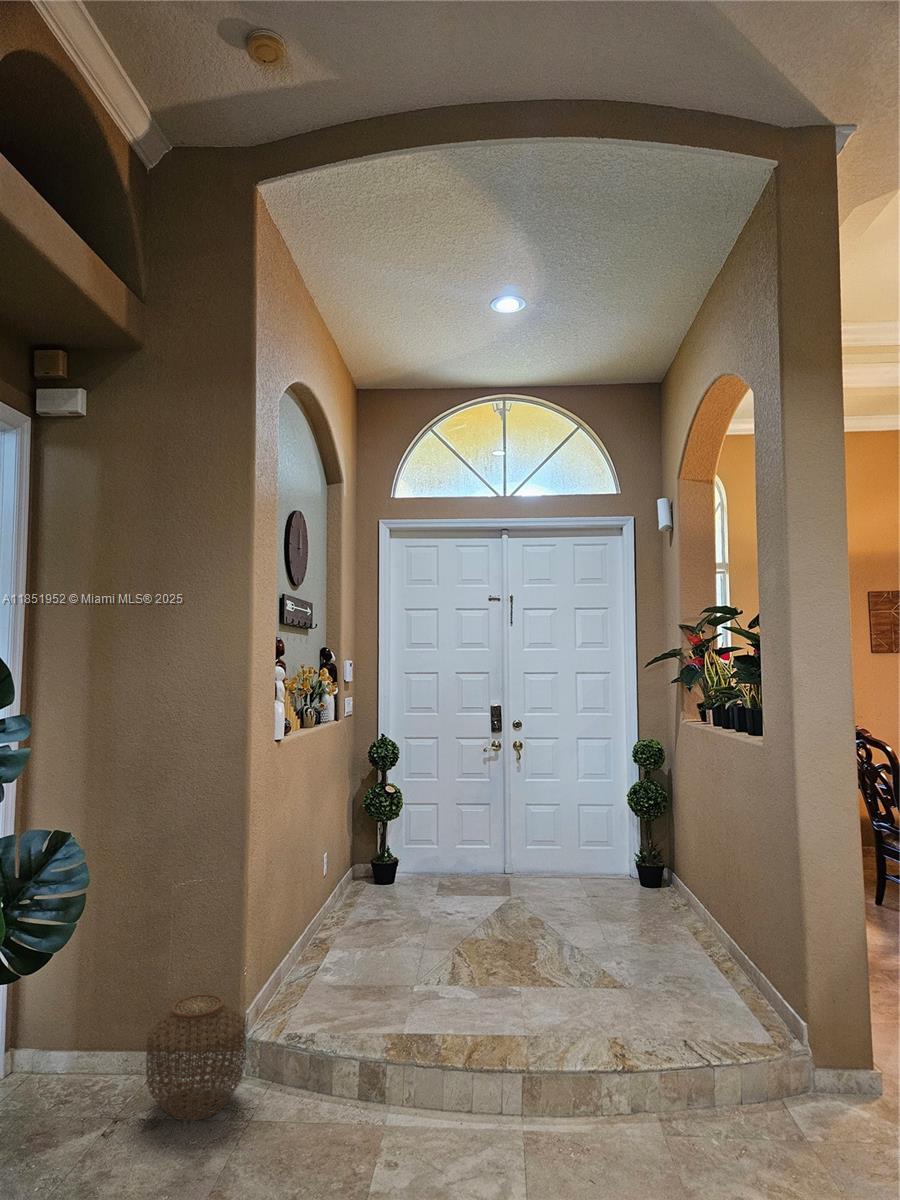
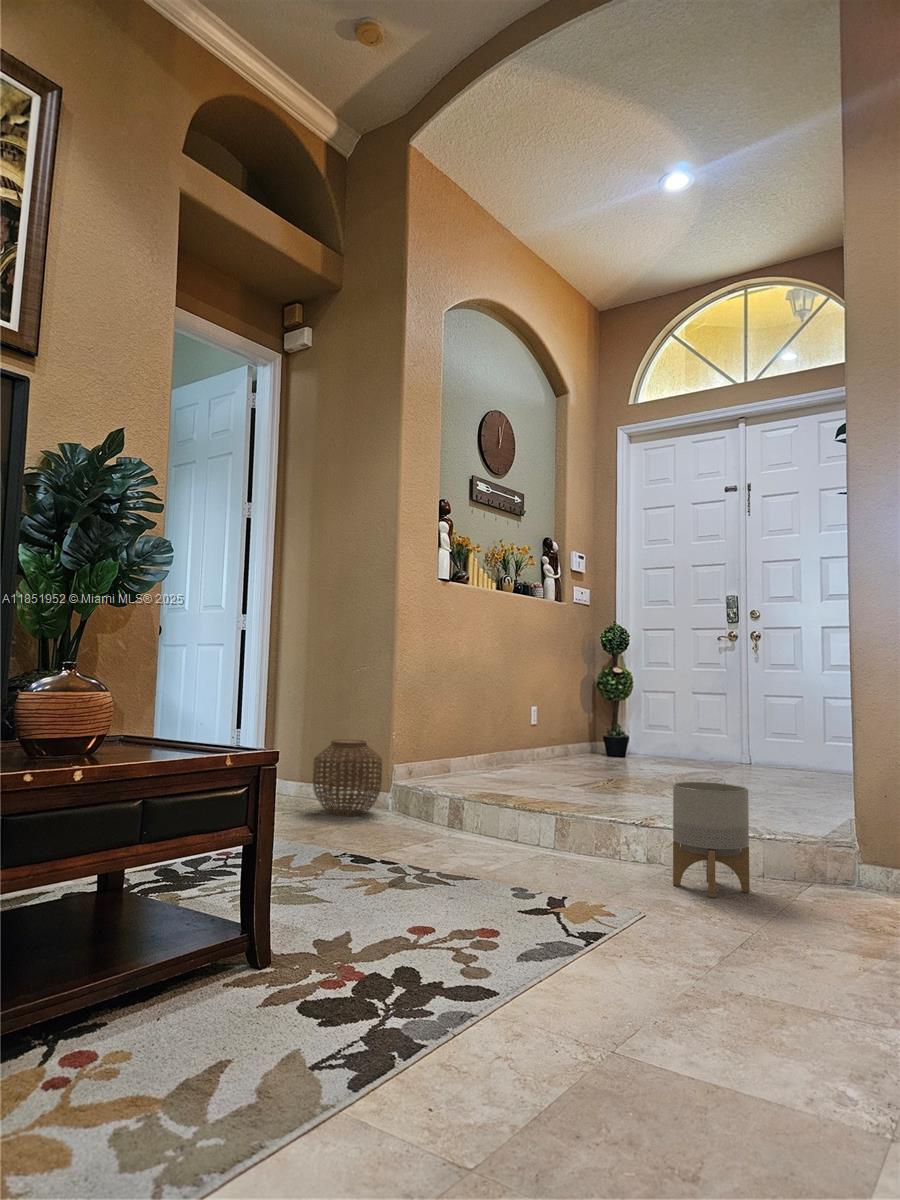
planter: none [696,1023,779,1175] -> present [673,782,750,897]

